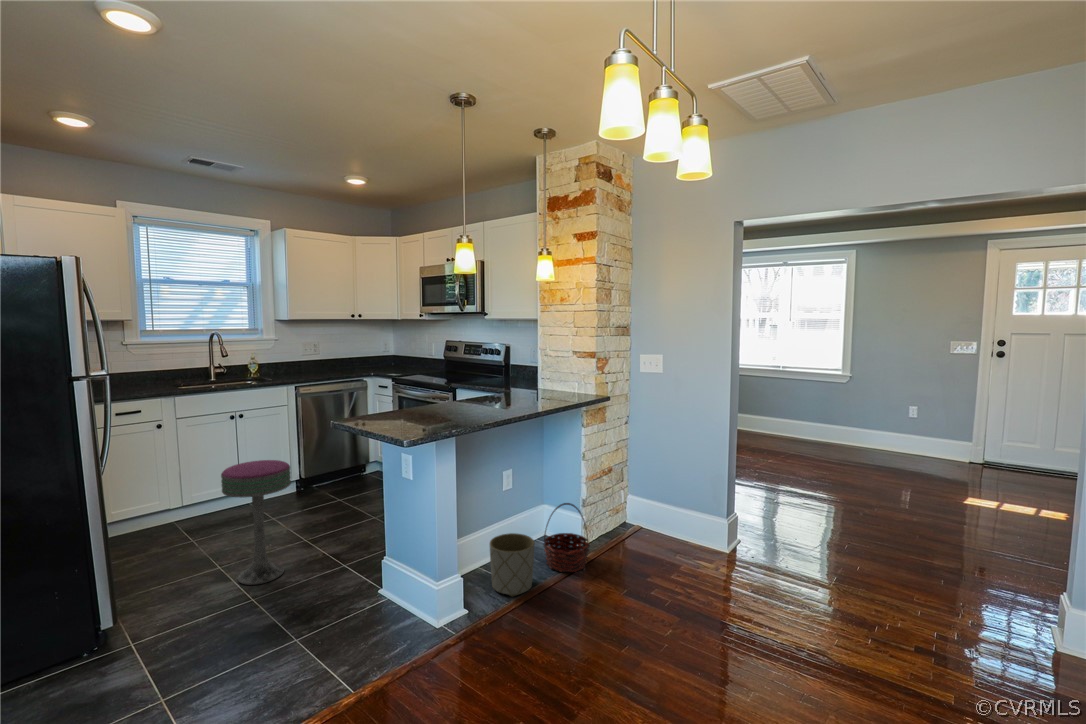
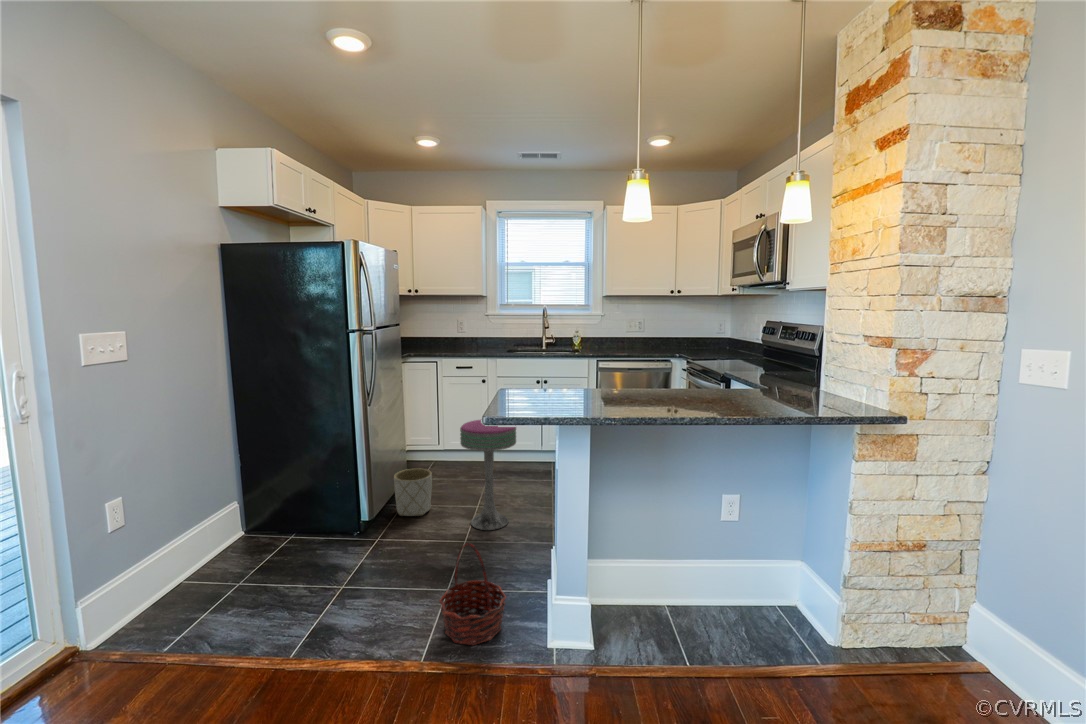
basket: present [544,503,590,572] -> present [439,543,506,645]
planter: present [490,533,535,597] -> present [394,468,432,516]

